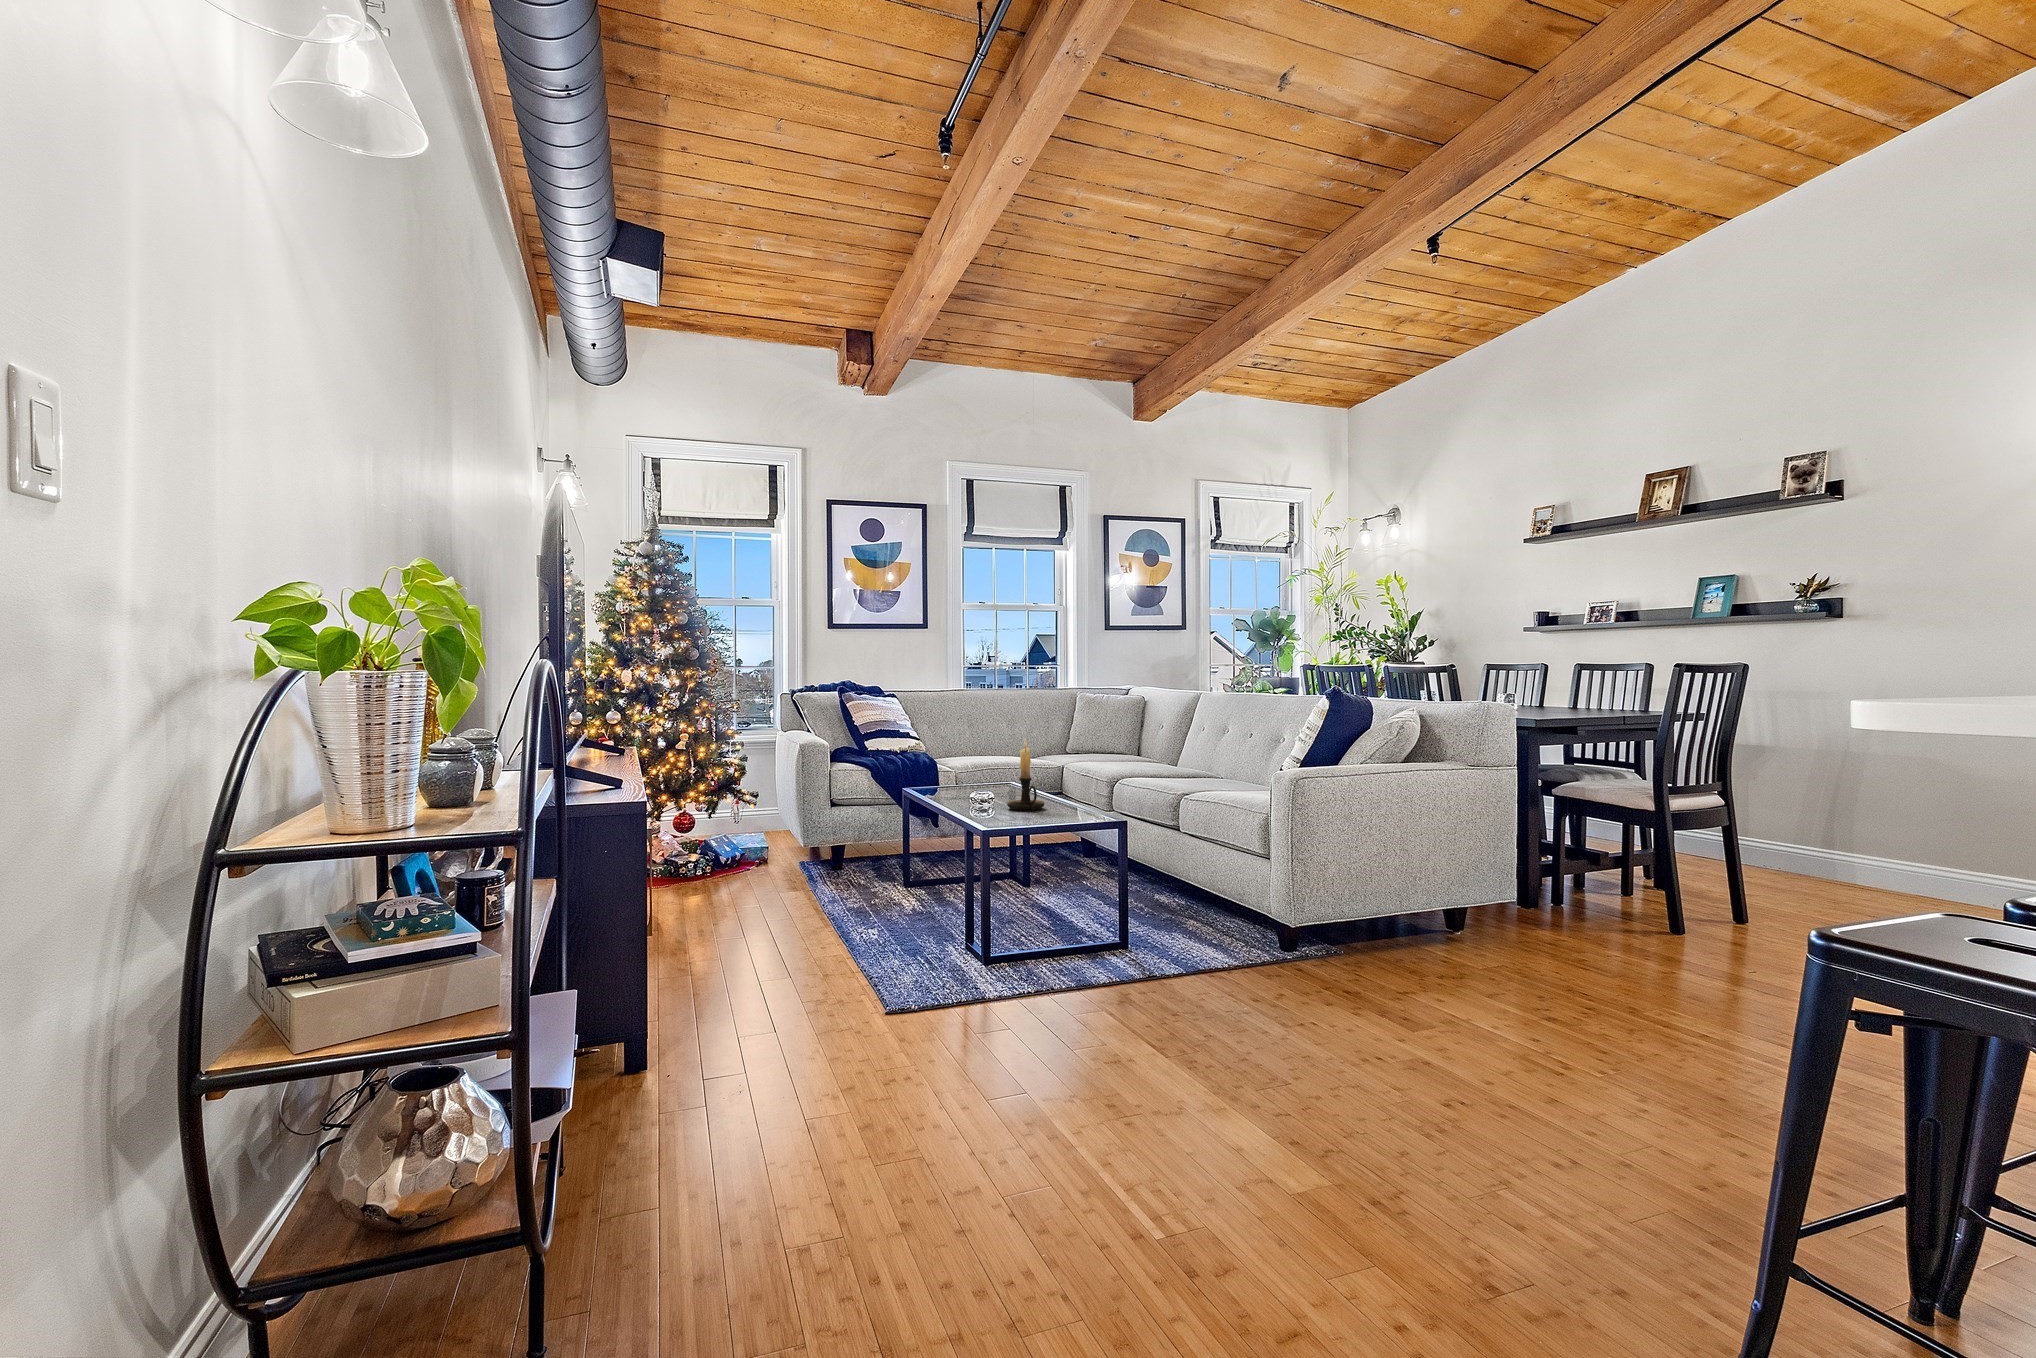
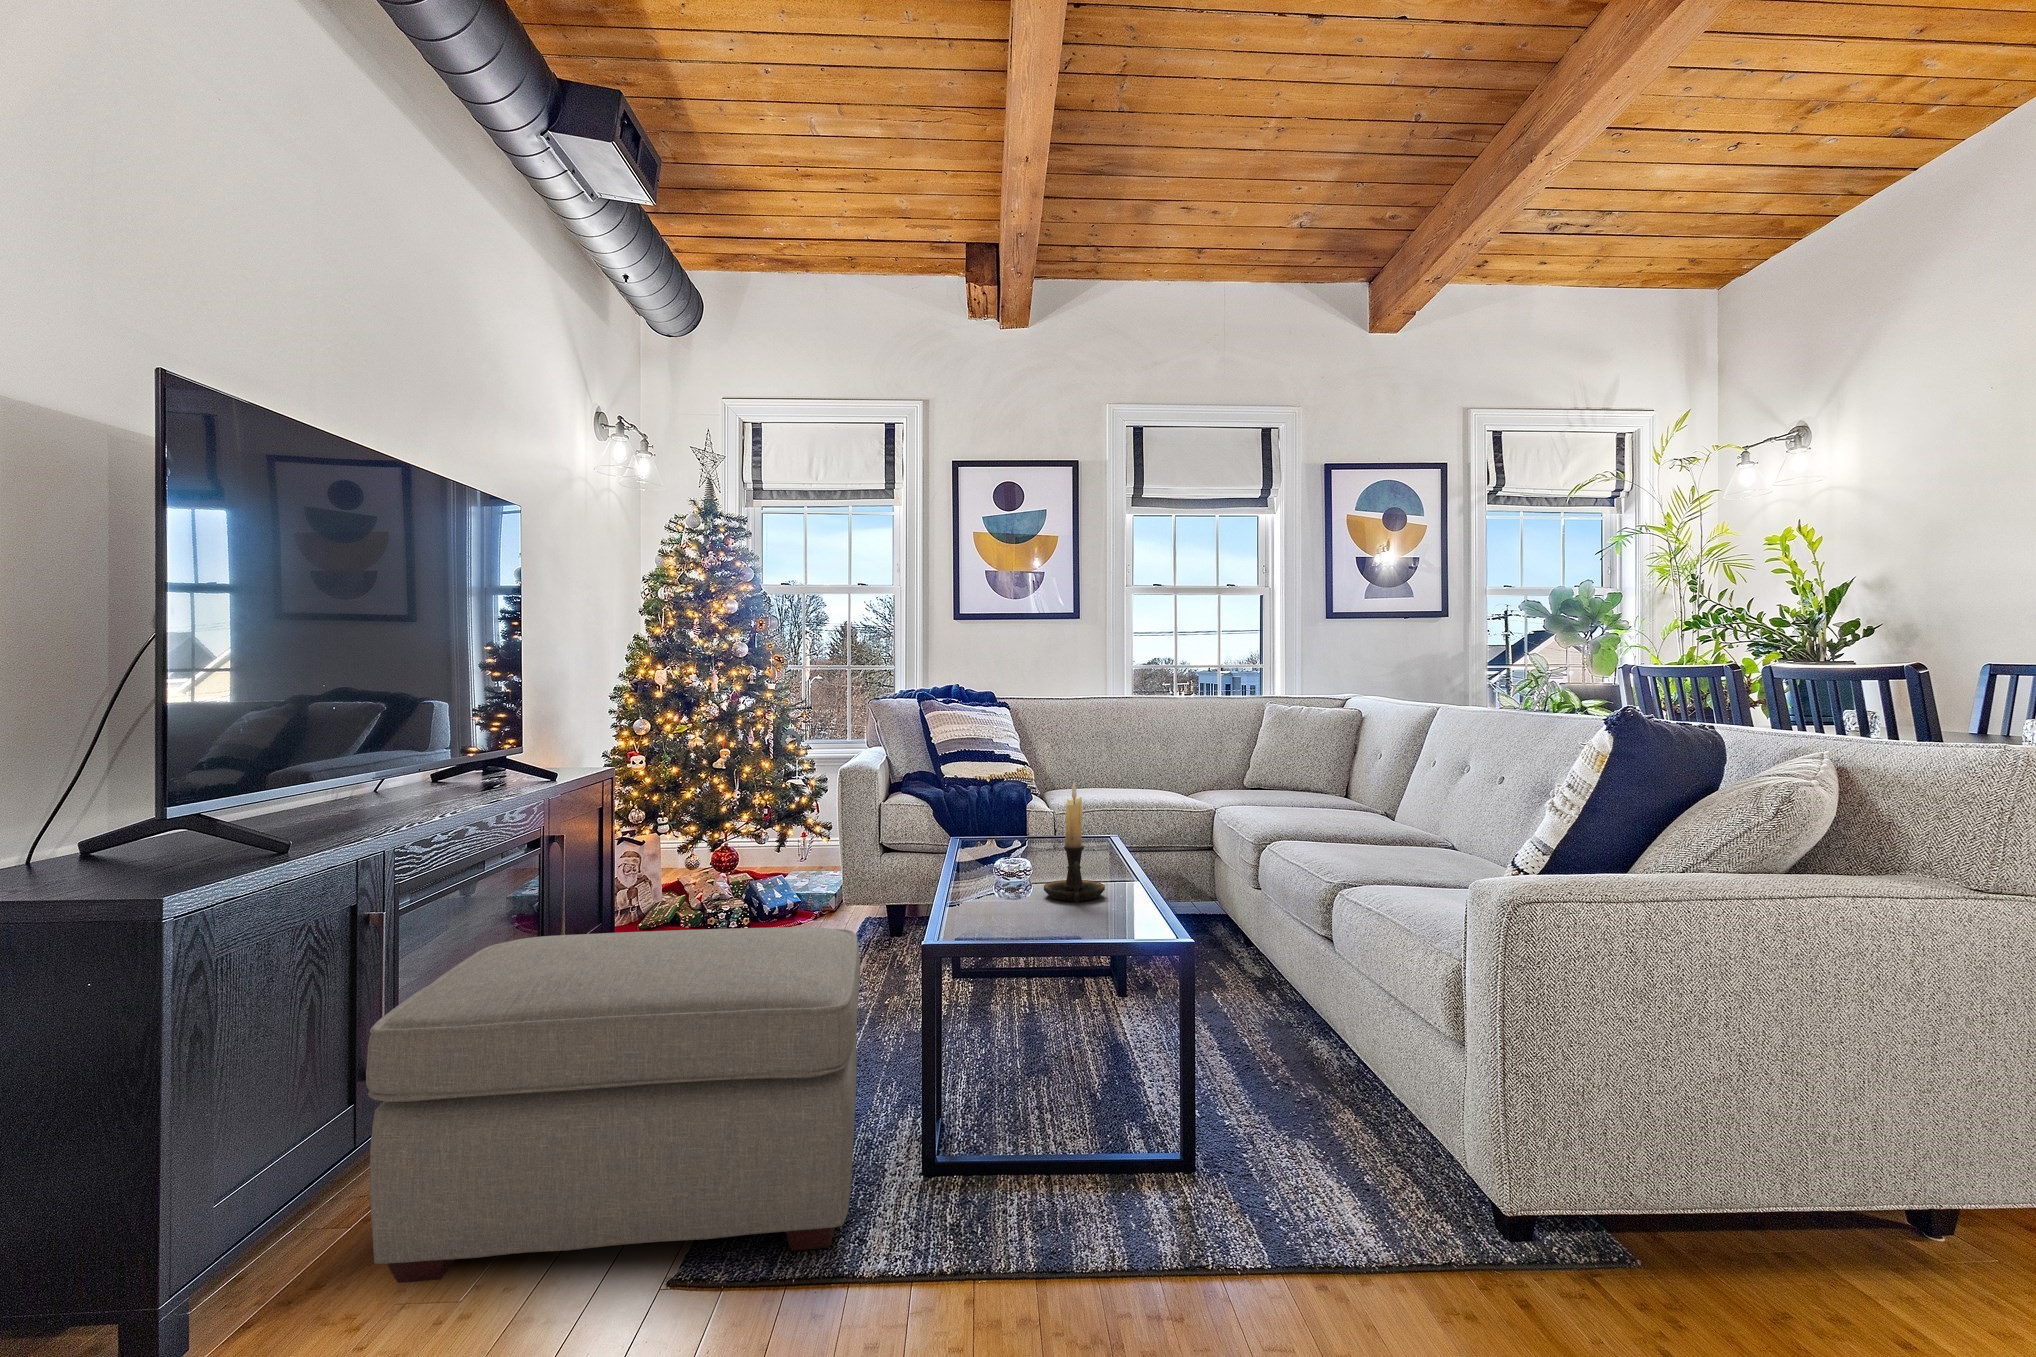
ottoman: none [698,827,973,1021] -> present [366,927,860,1283]

